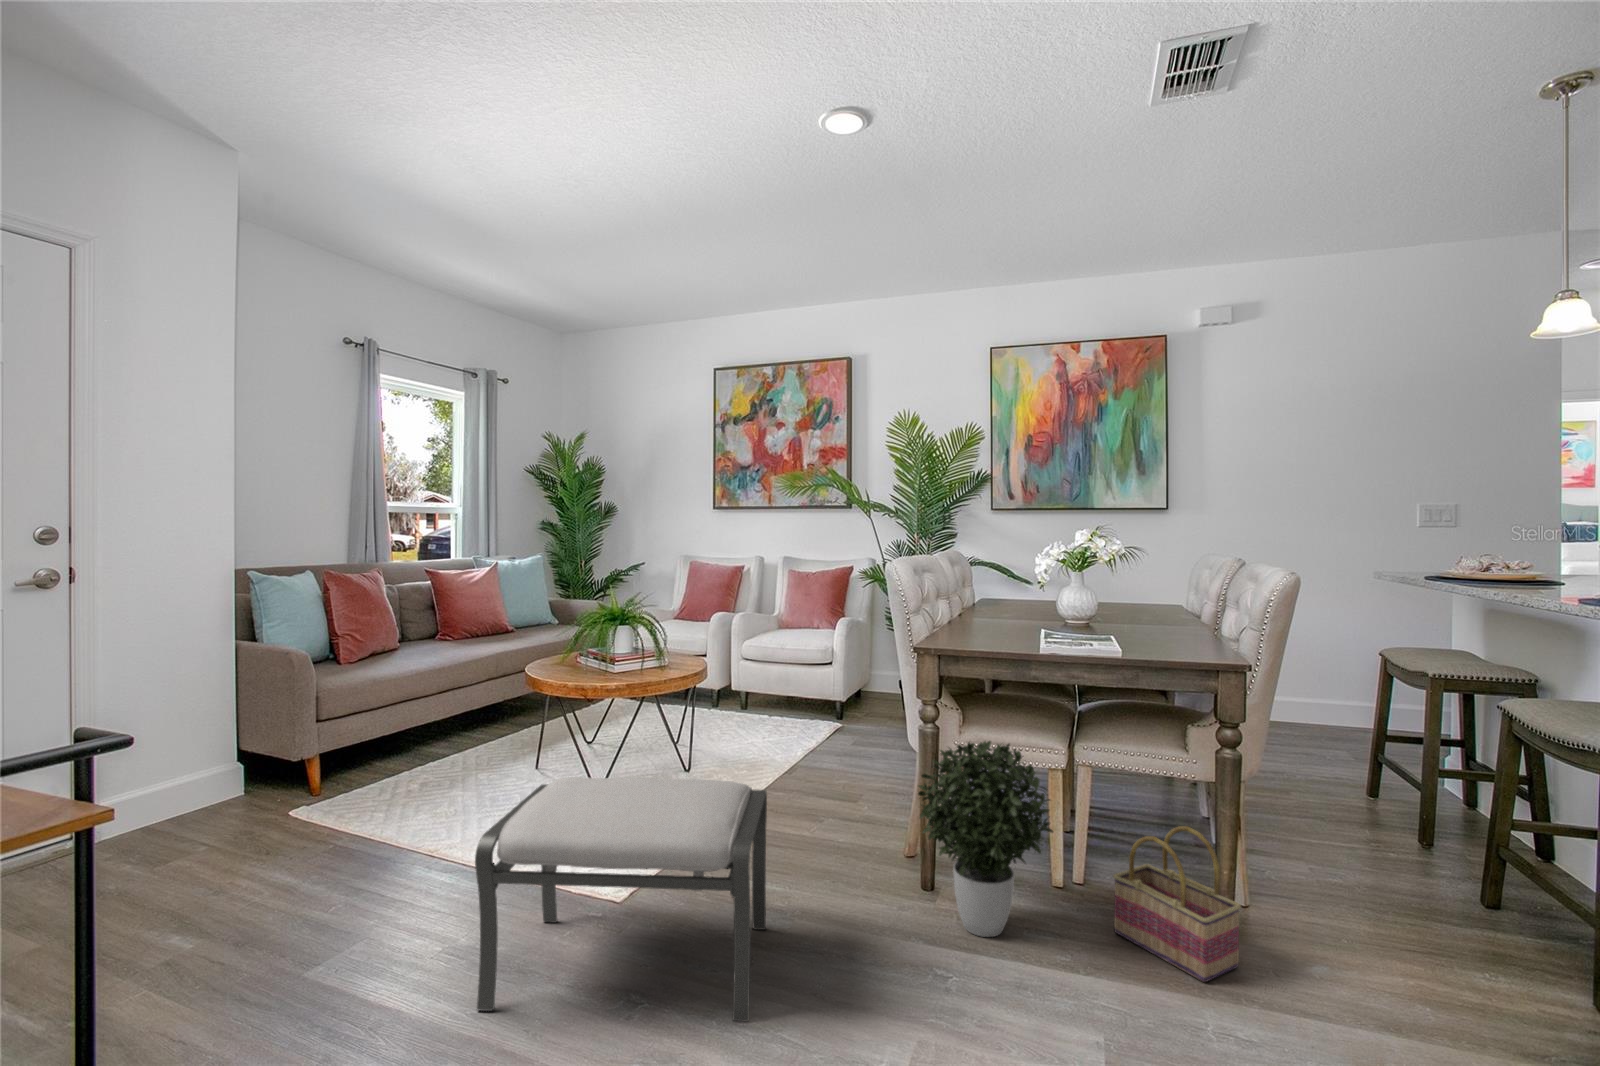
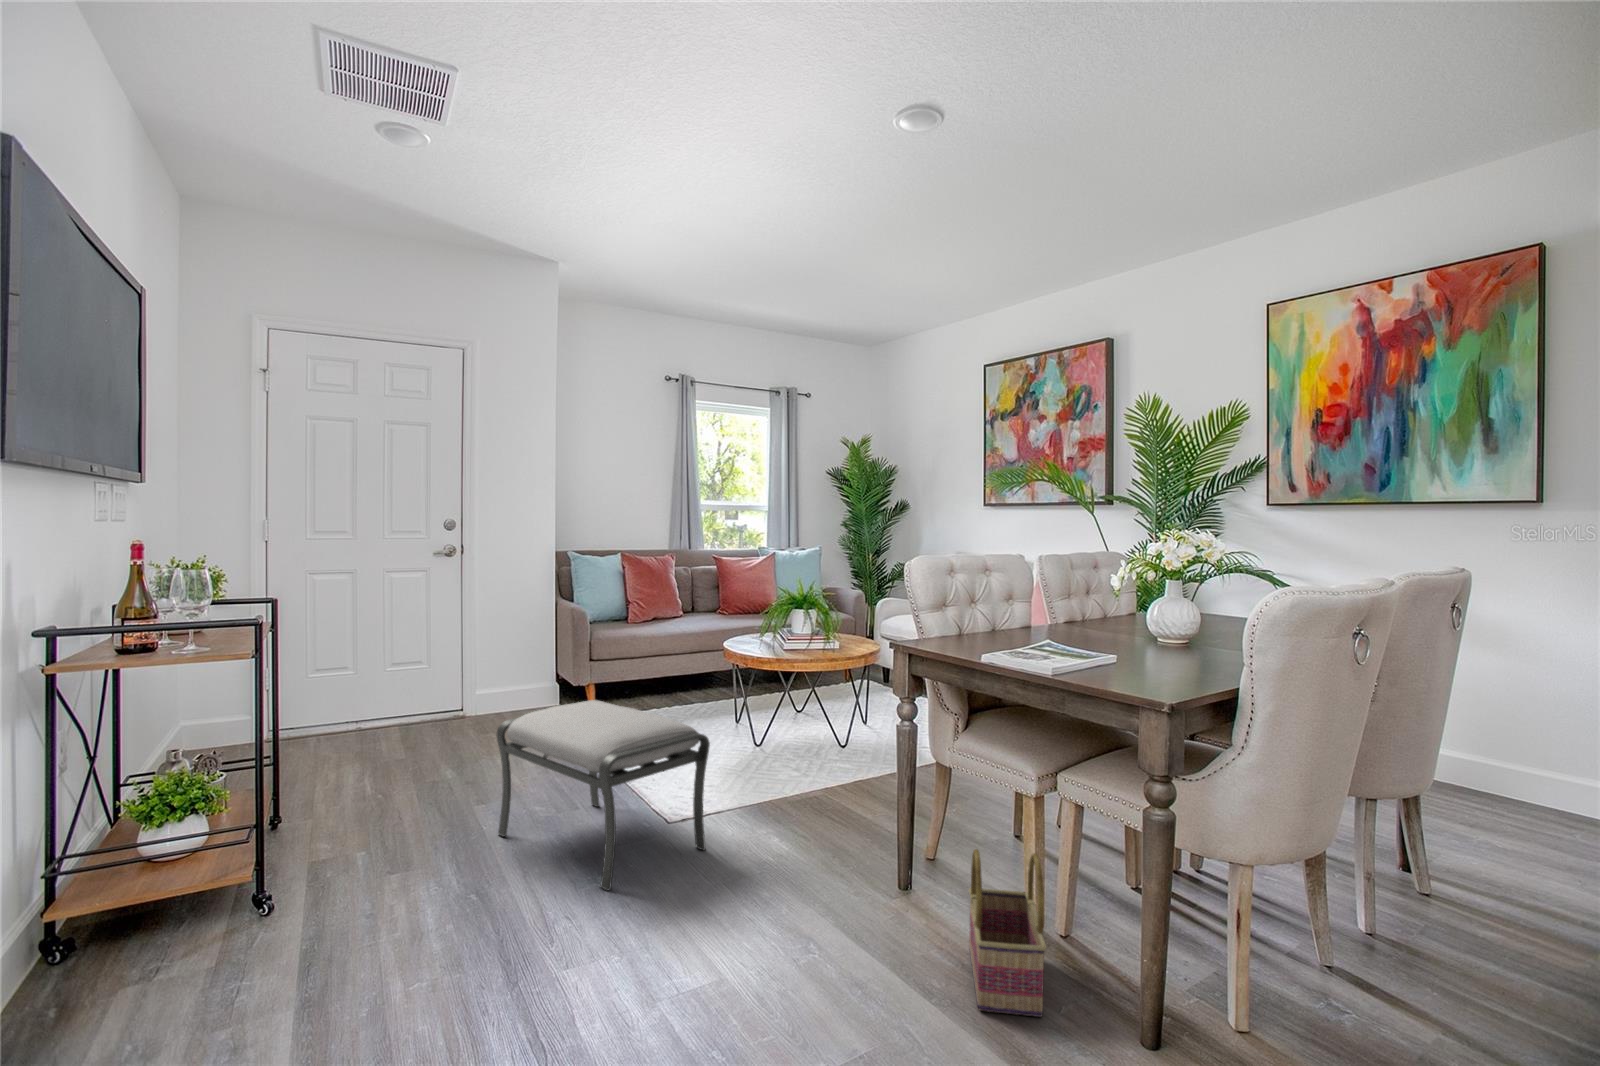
potted plant: present [918,741,1053,937] -> none [799,723,927,913]

